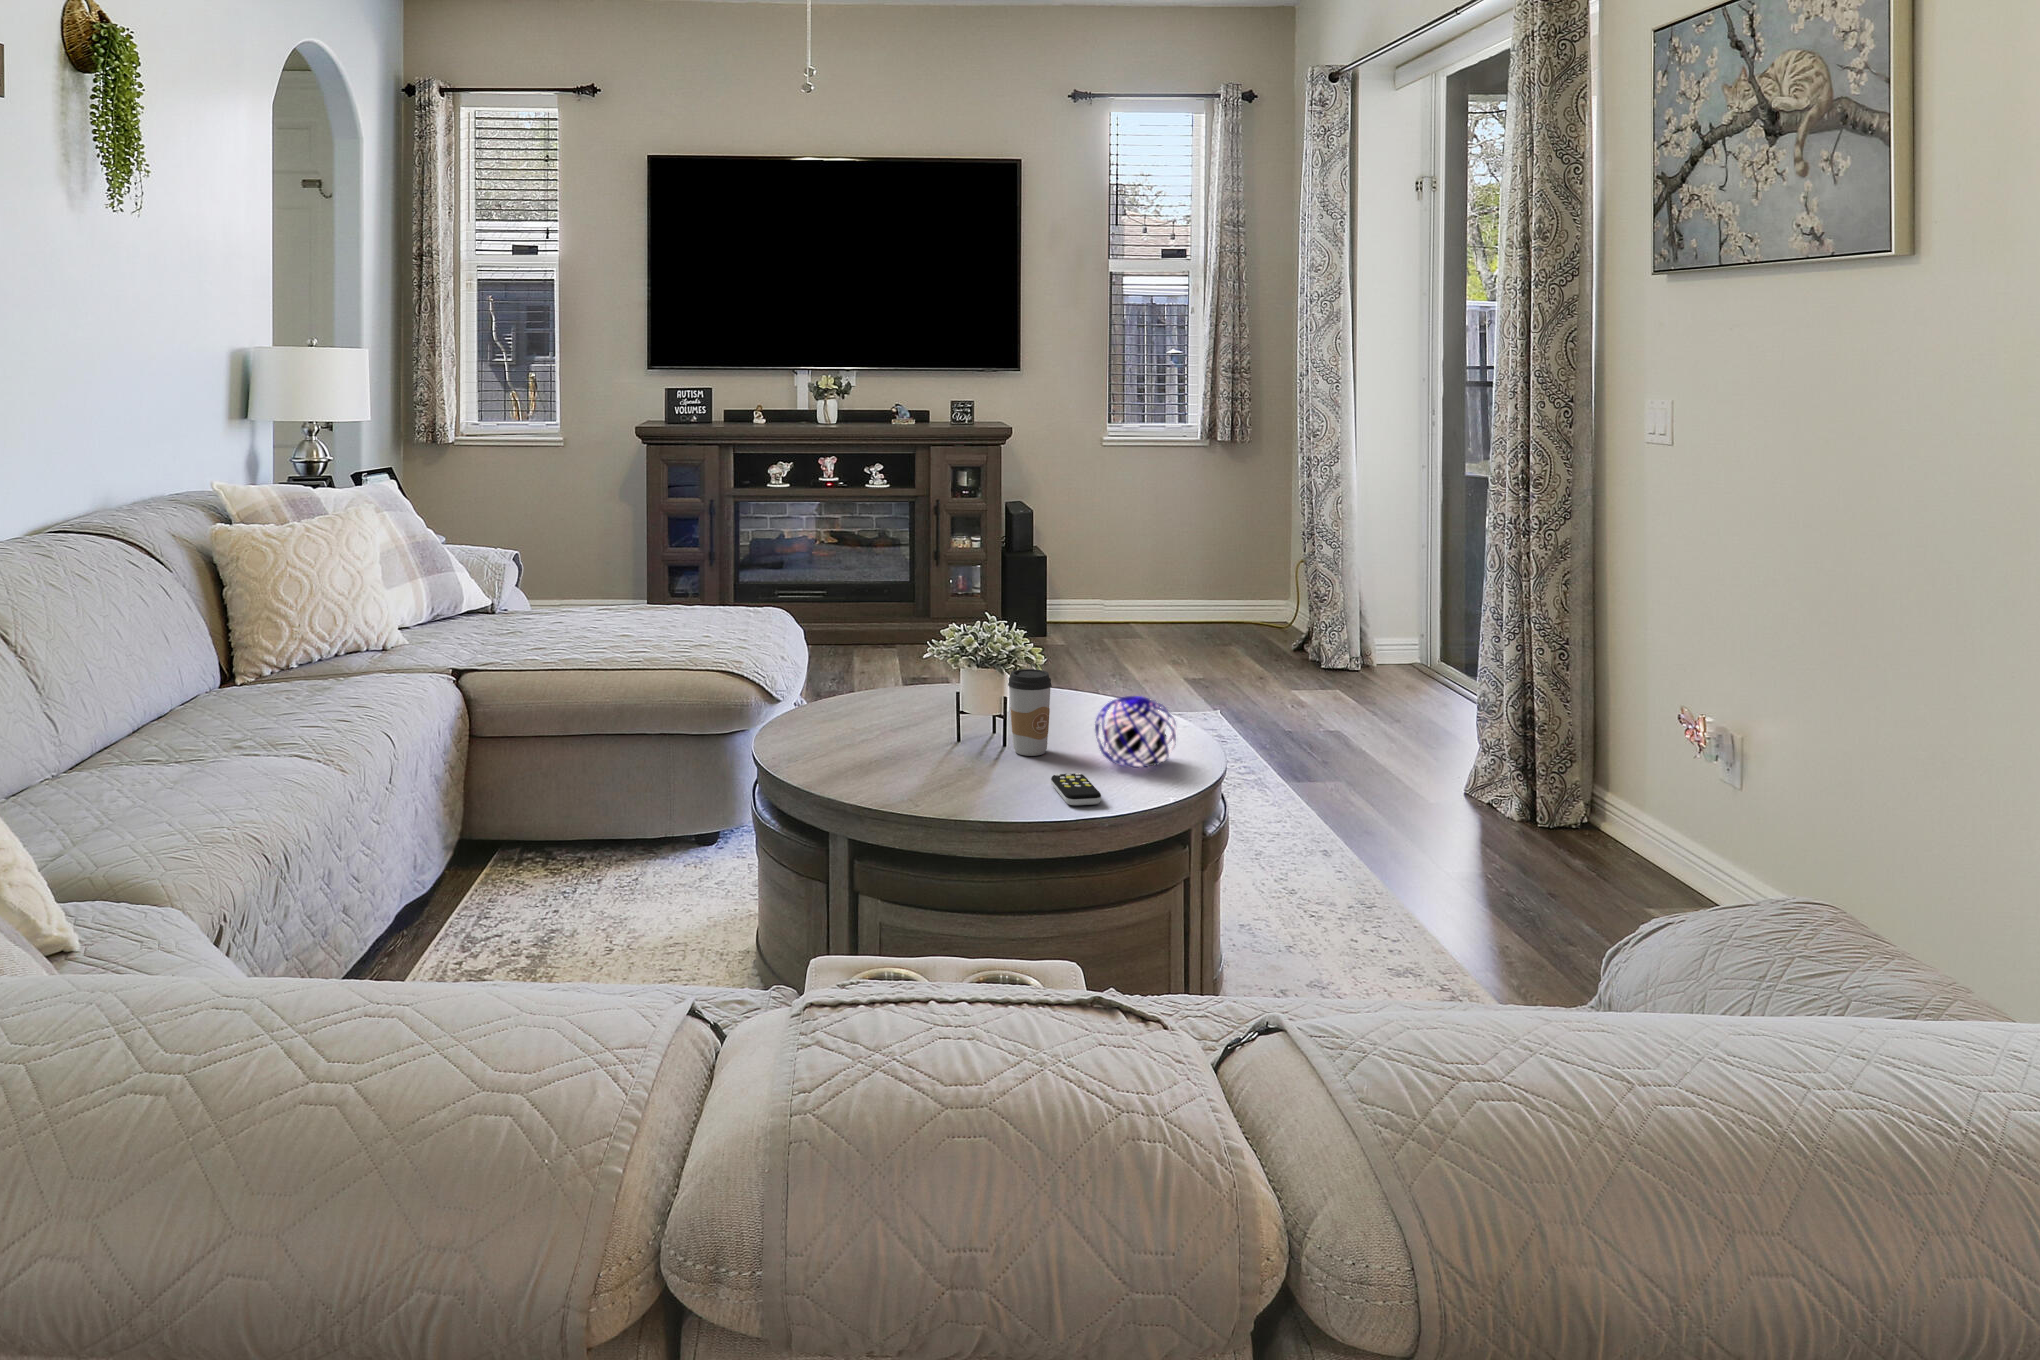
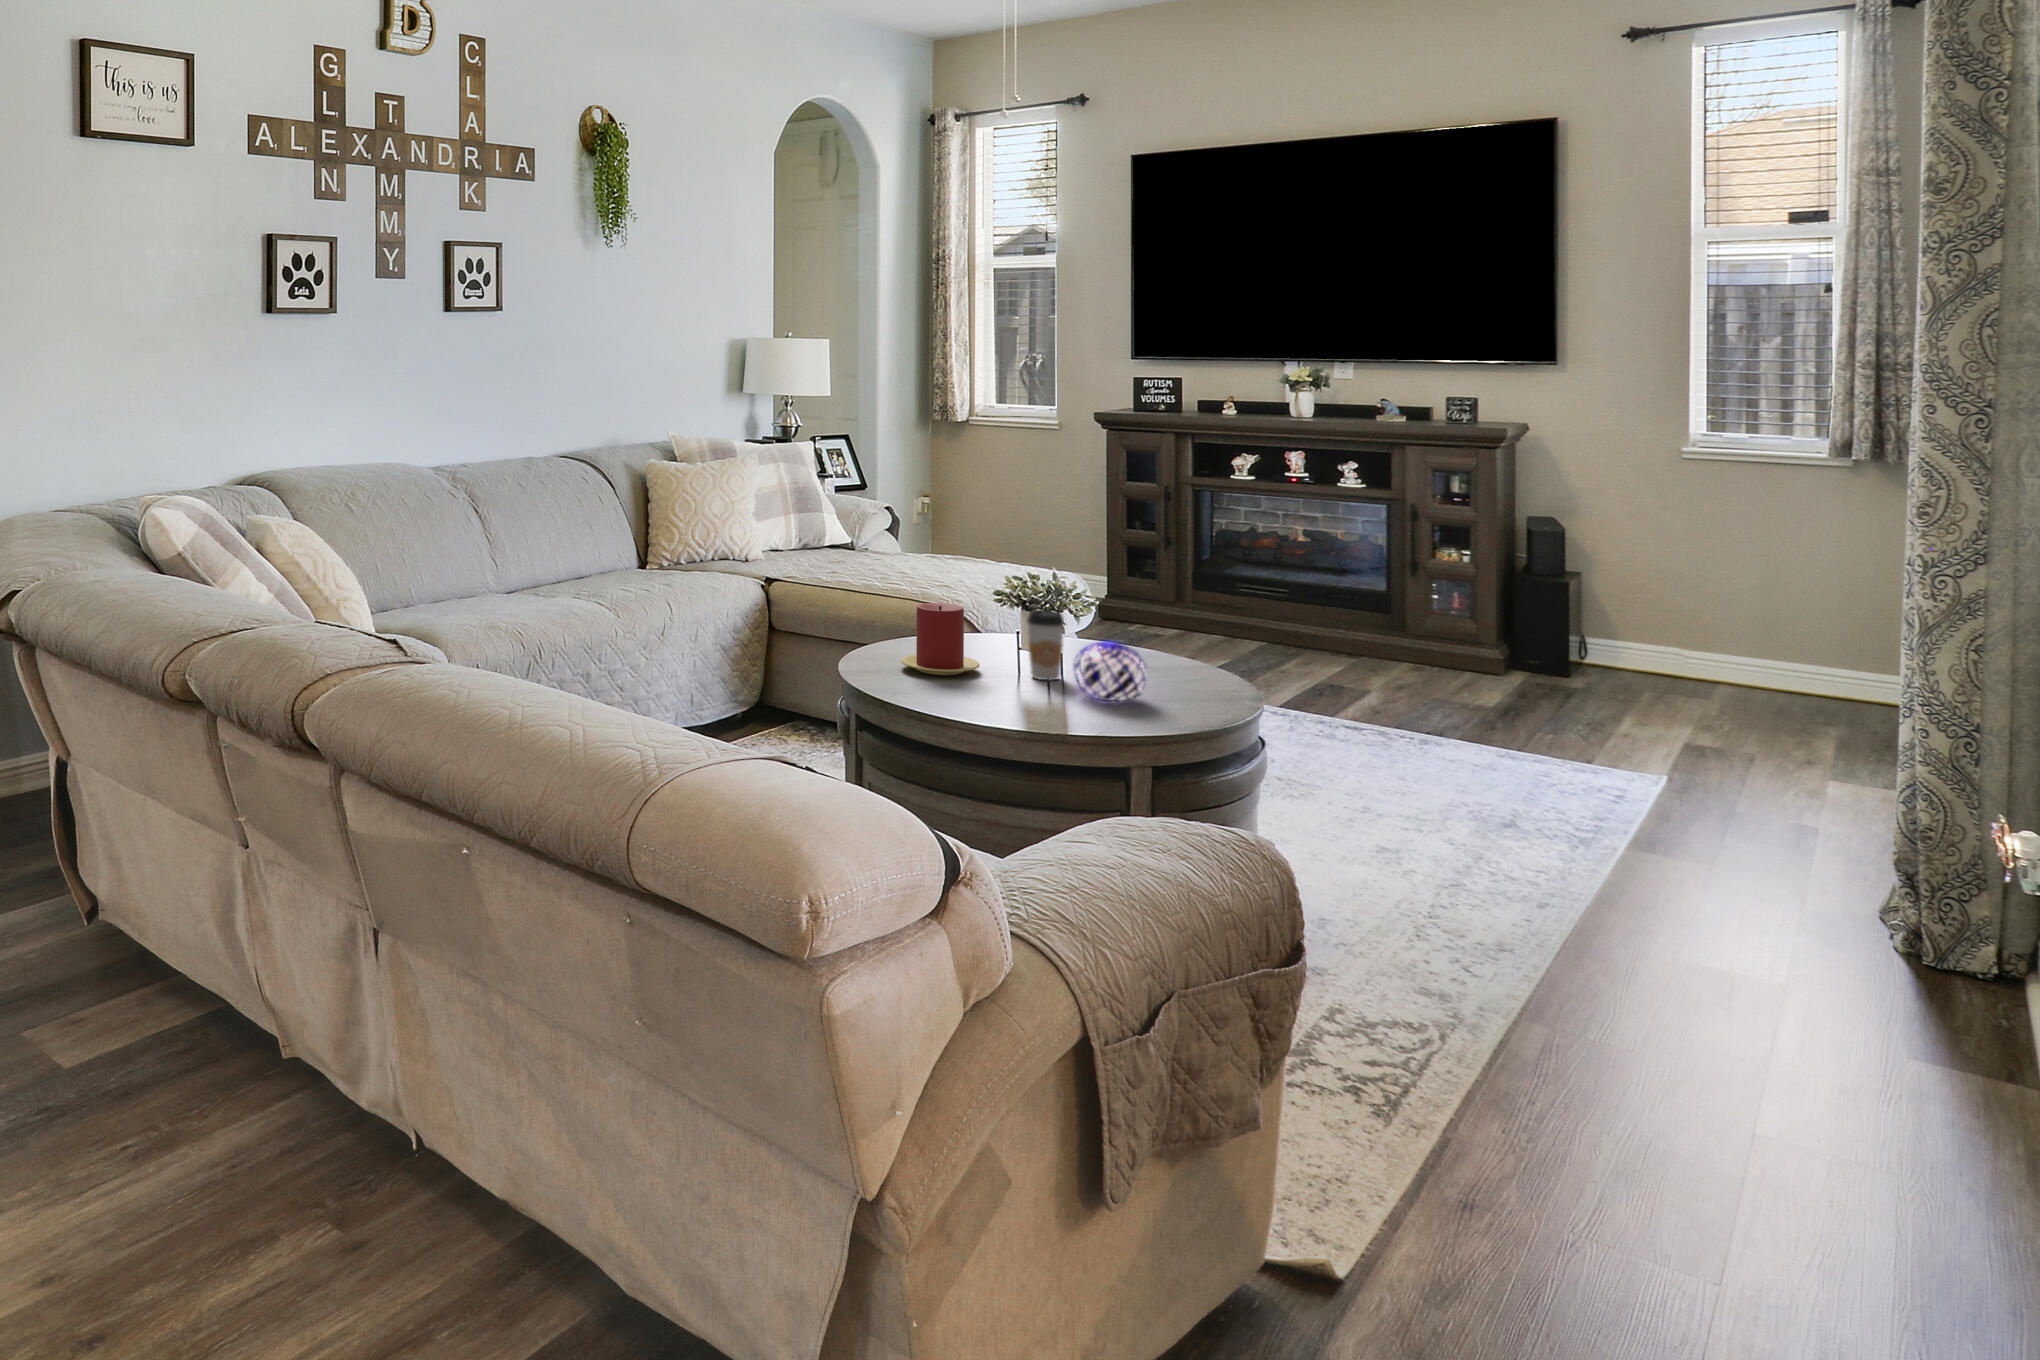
candle: none [872,681,969,777] -> present [901,603,980,675]
remote control: present [1051,773,1101,805] -> none [990,687,1036,709]

